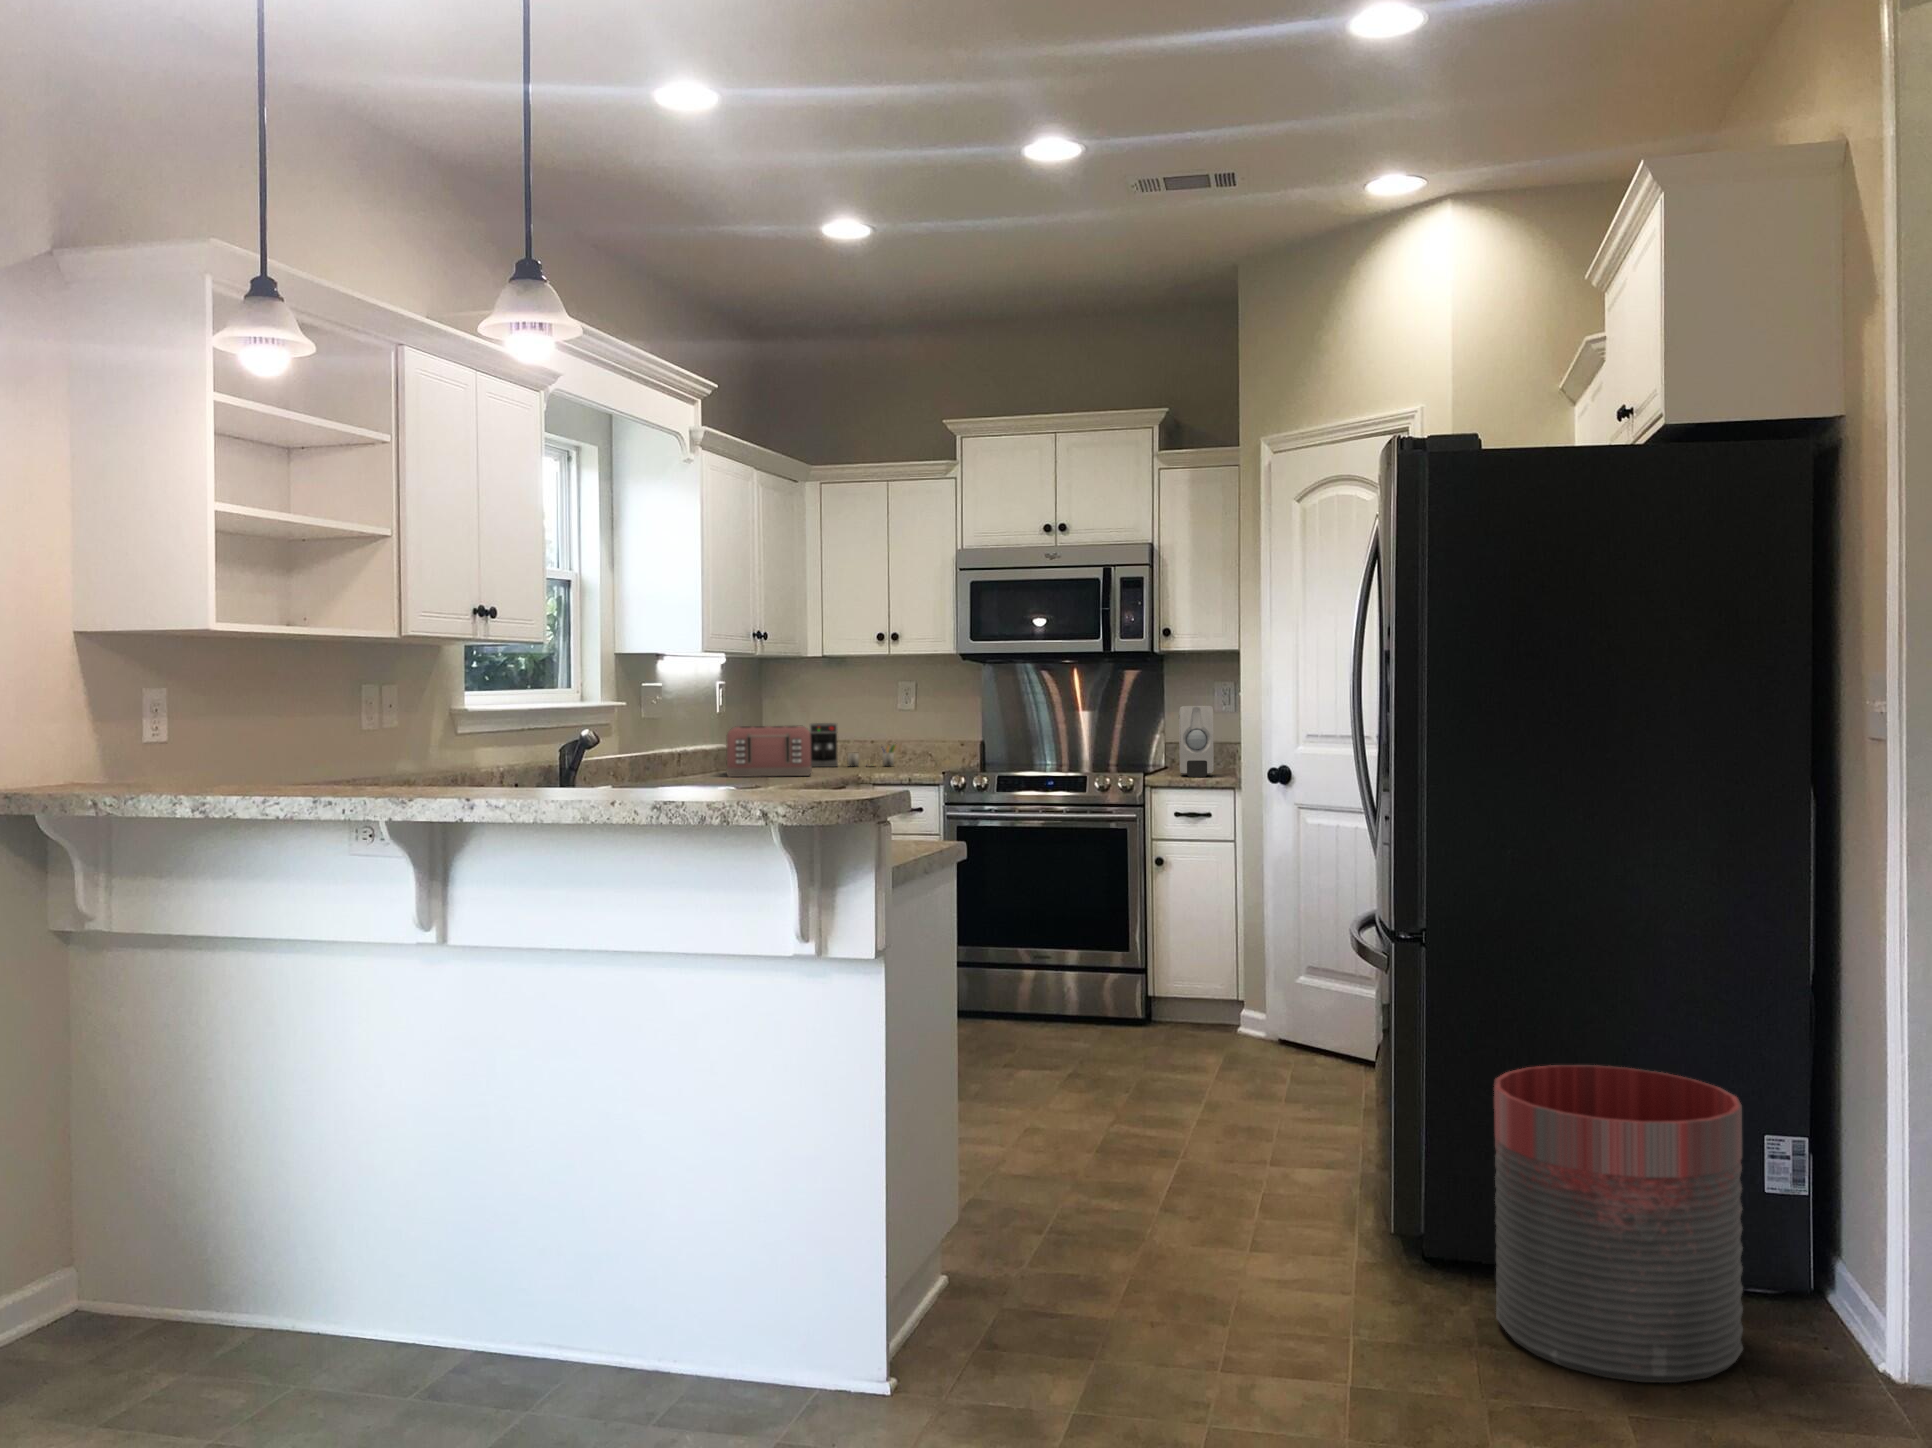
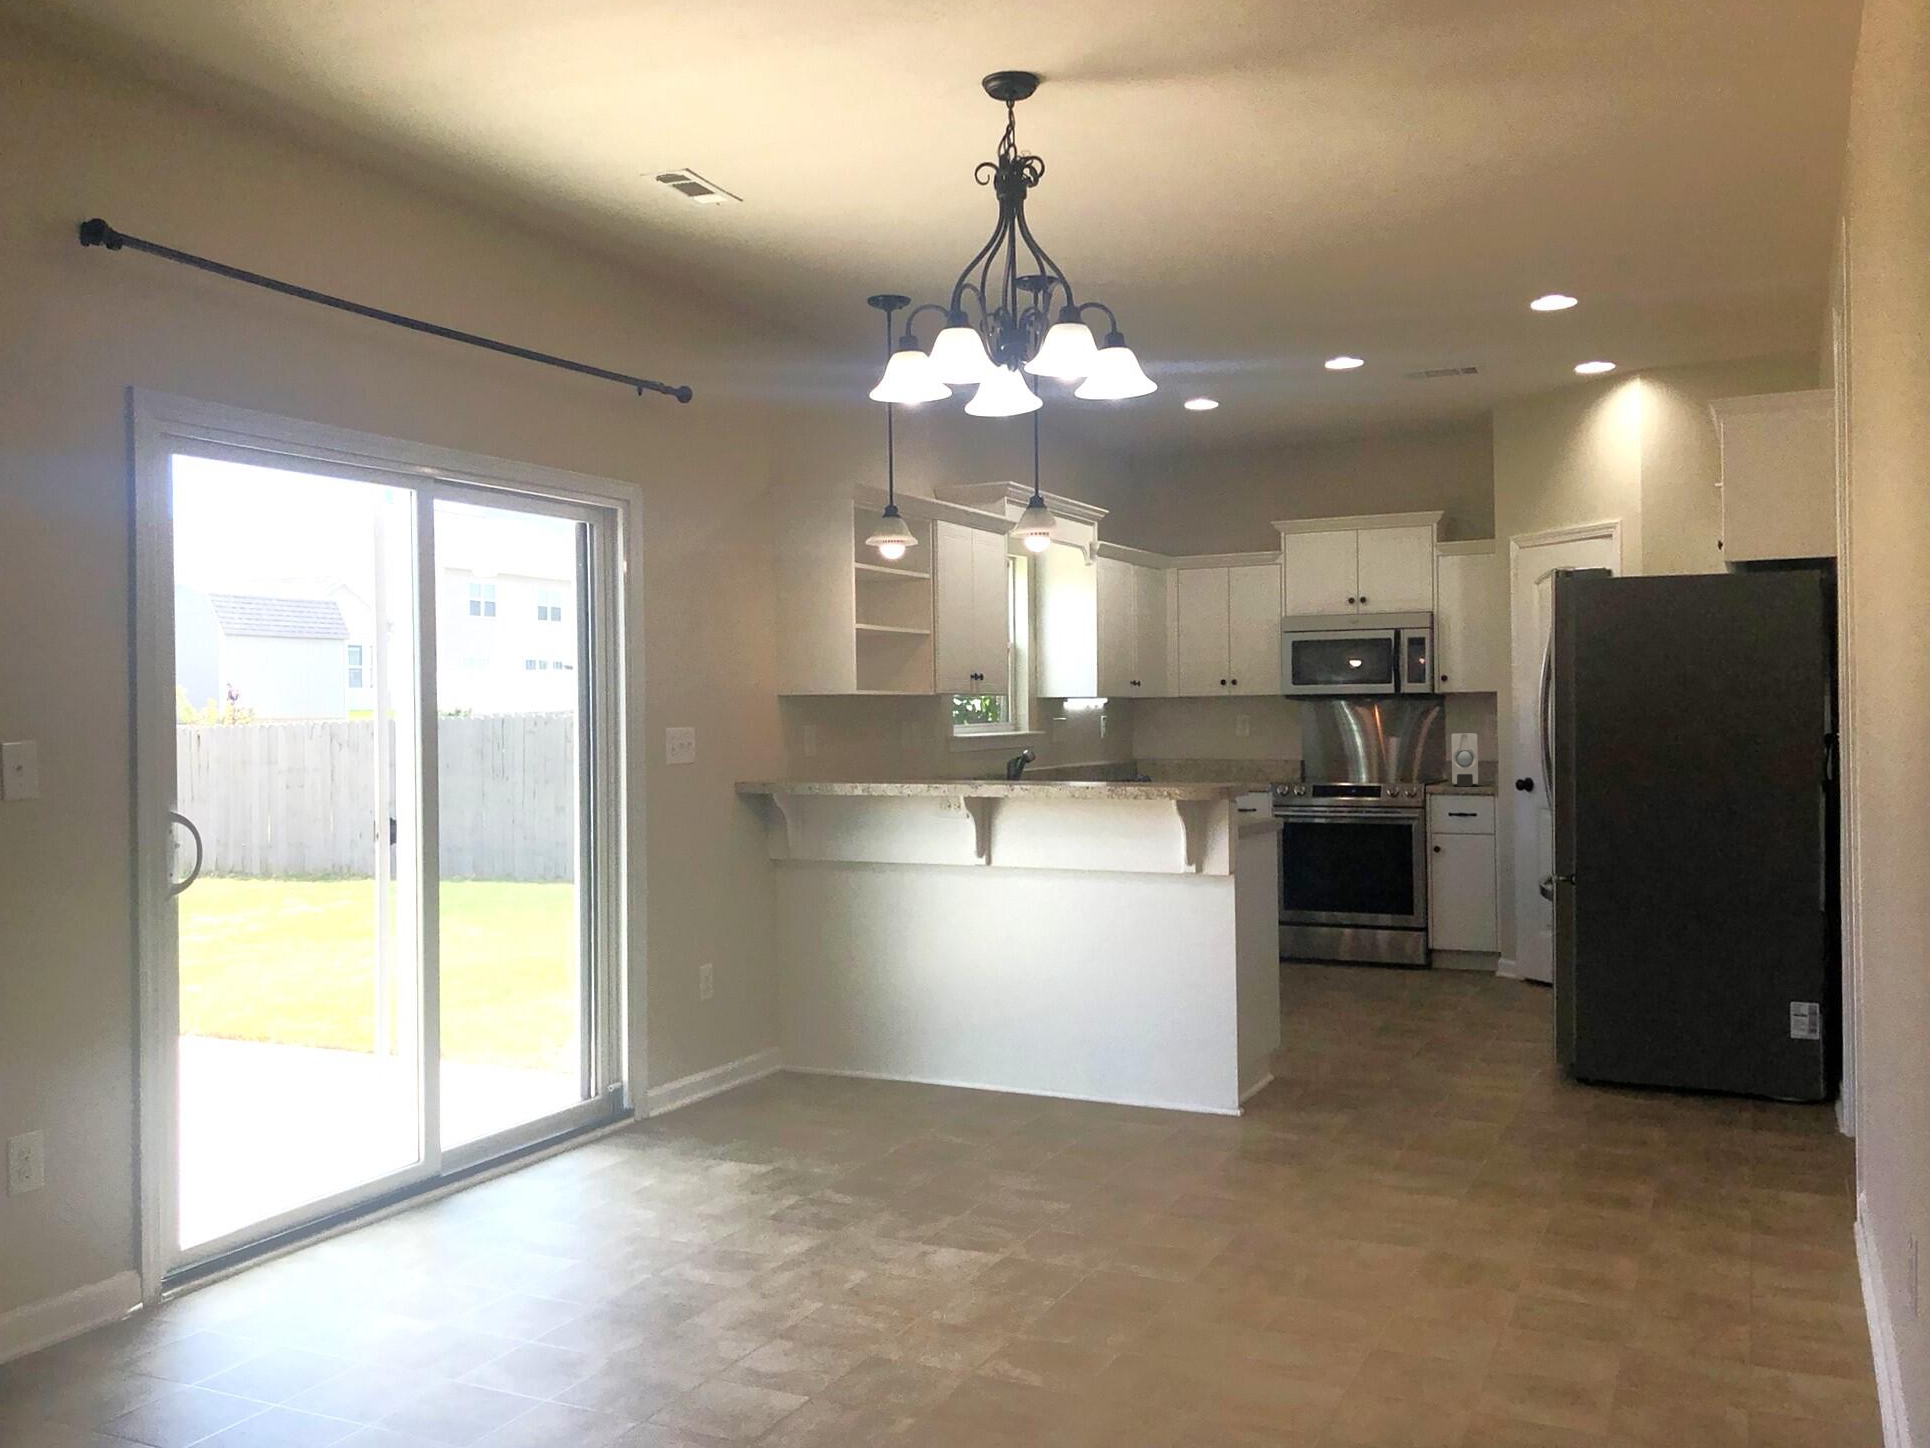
coffee maker: present [810,723,896,767] -> none [1169,746,1236,780]
toaster: present [726,726,812,777] -> none [1112,748,1174,785]
trash can: present [1494,1065,1743,1383] -> none [1604,956,1757,1130]

